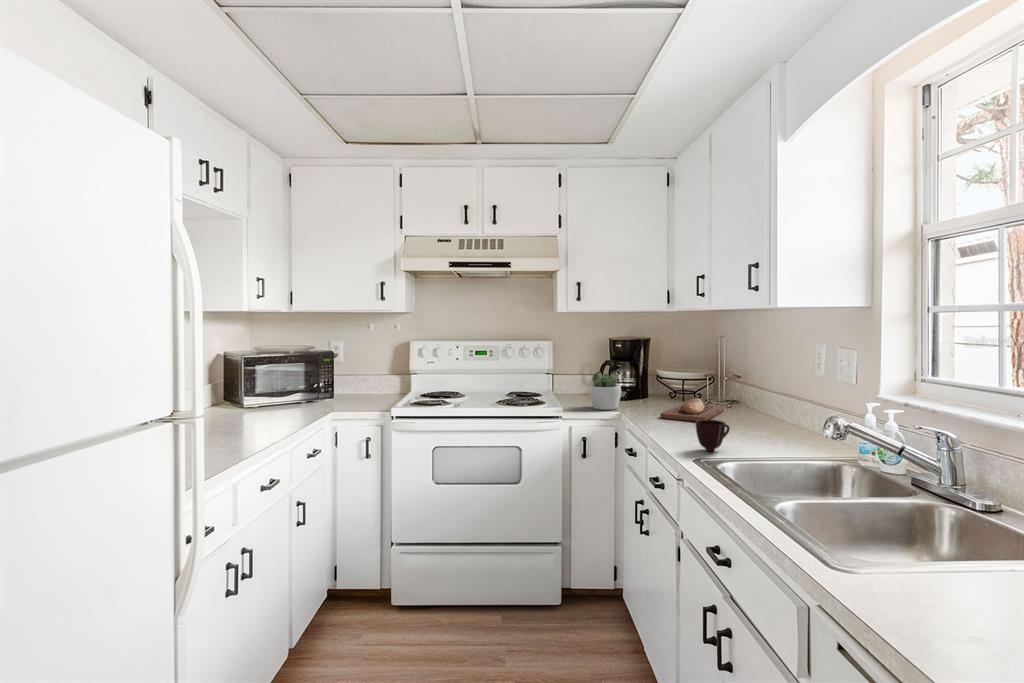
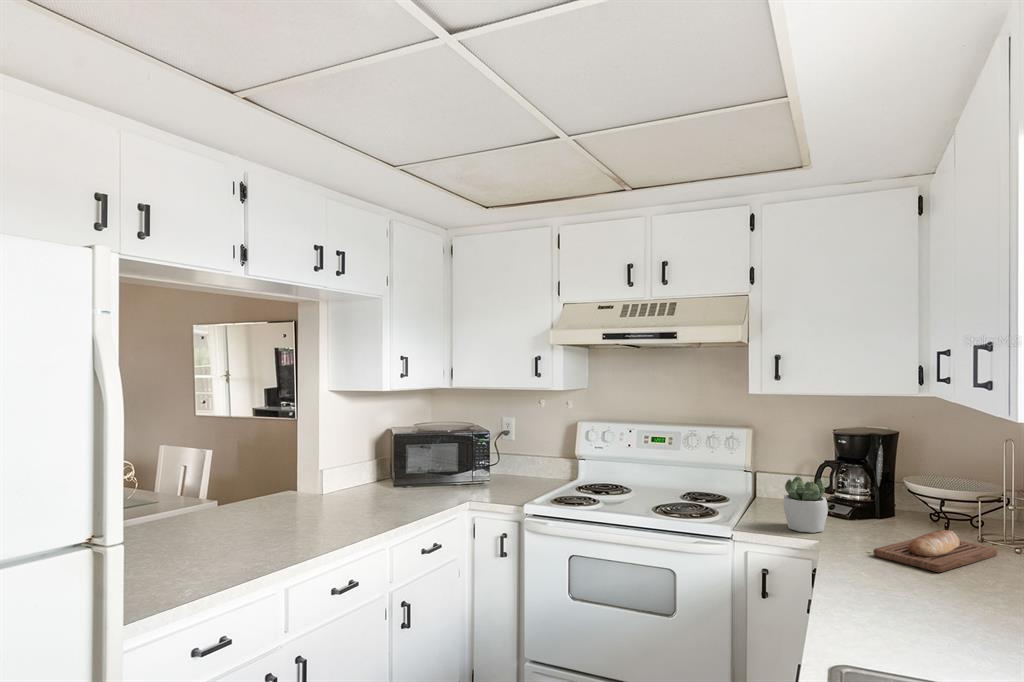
mug: present [696,420,730,451] -> none [871,576,933,628]

